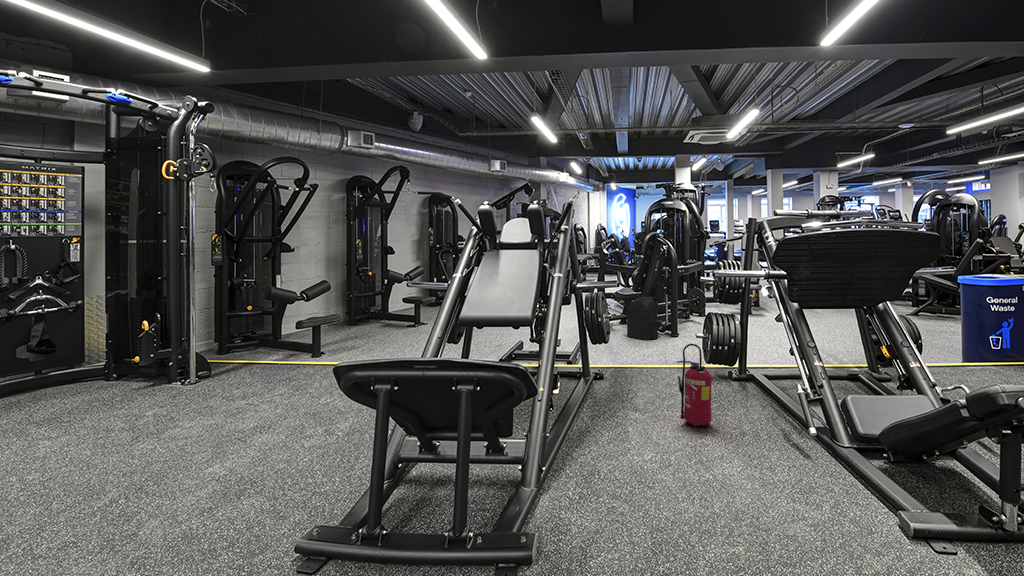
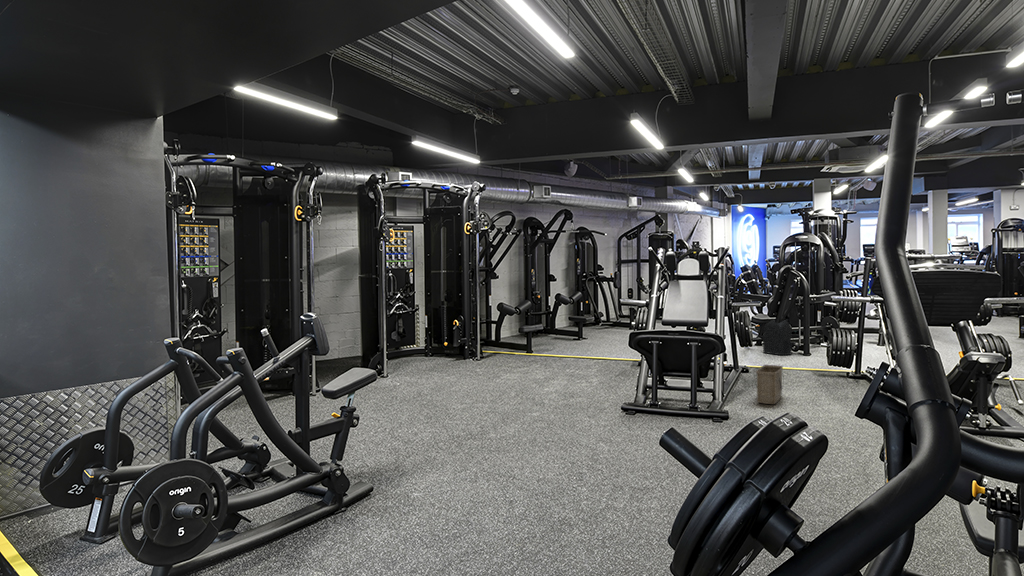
fire extinguisher: present [677,344,712,426] -> none [804,344,830,400]
basket: none [608,373,647,440] -> present [756,365,783,404]

